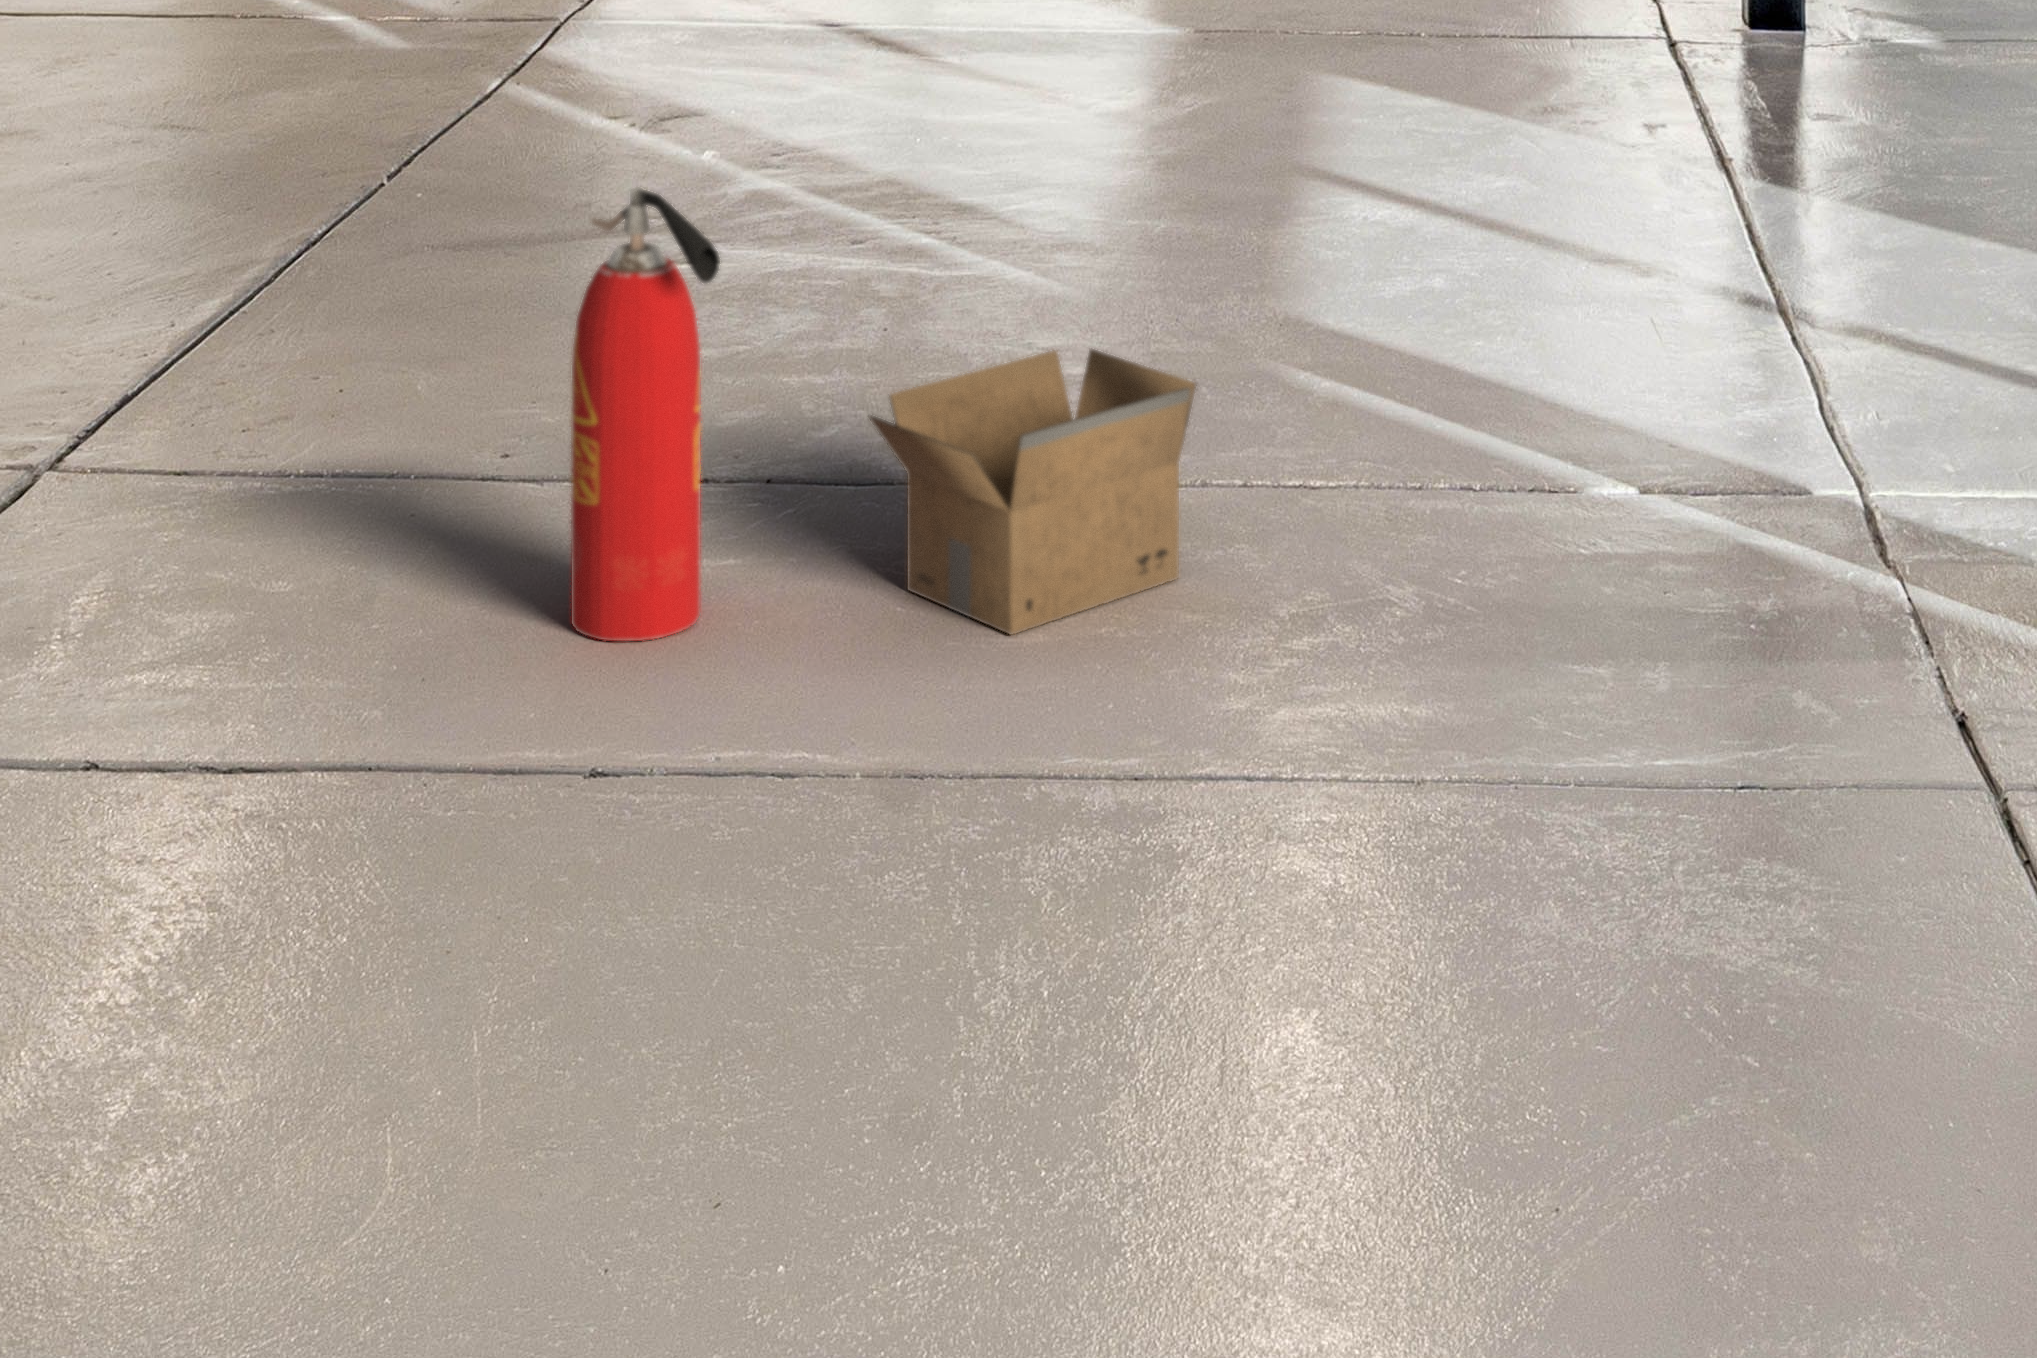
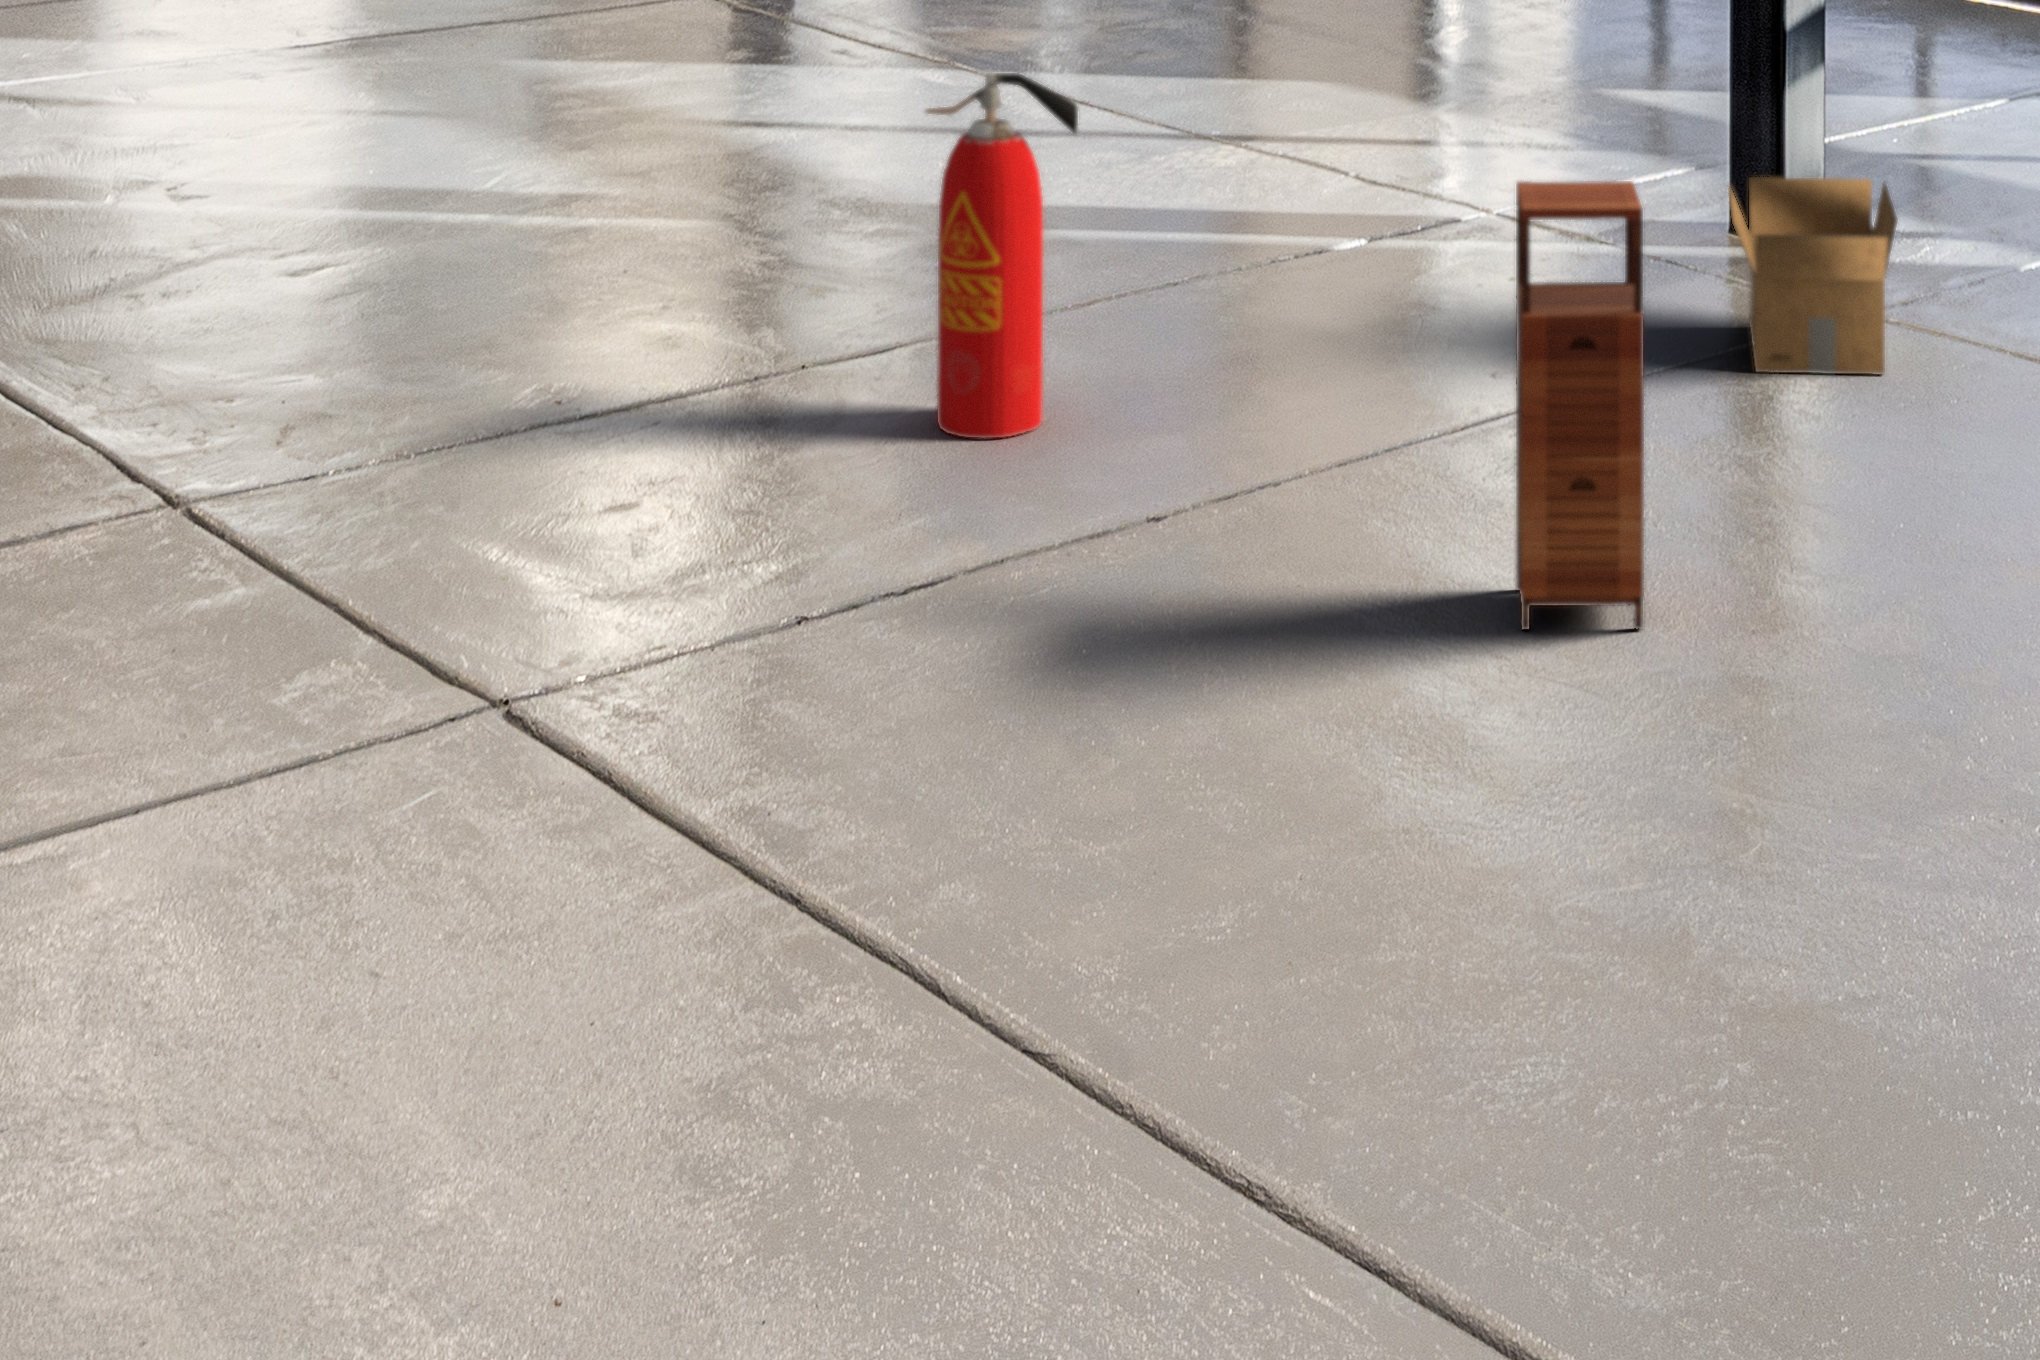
cardboard box: present [869,349,1197,634] -> present [1728,177,1898,374]
storage cabinet: none [365,472,622,1174] -> present [1516,181,1644,630]

